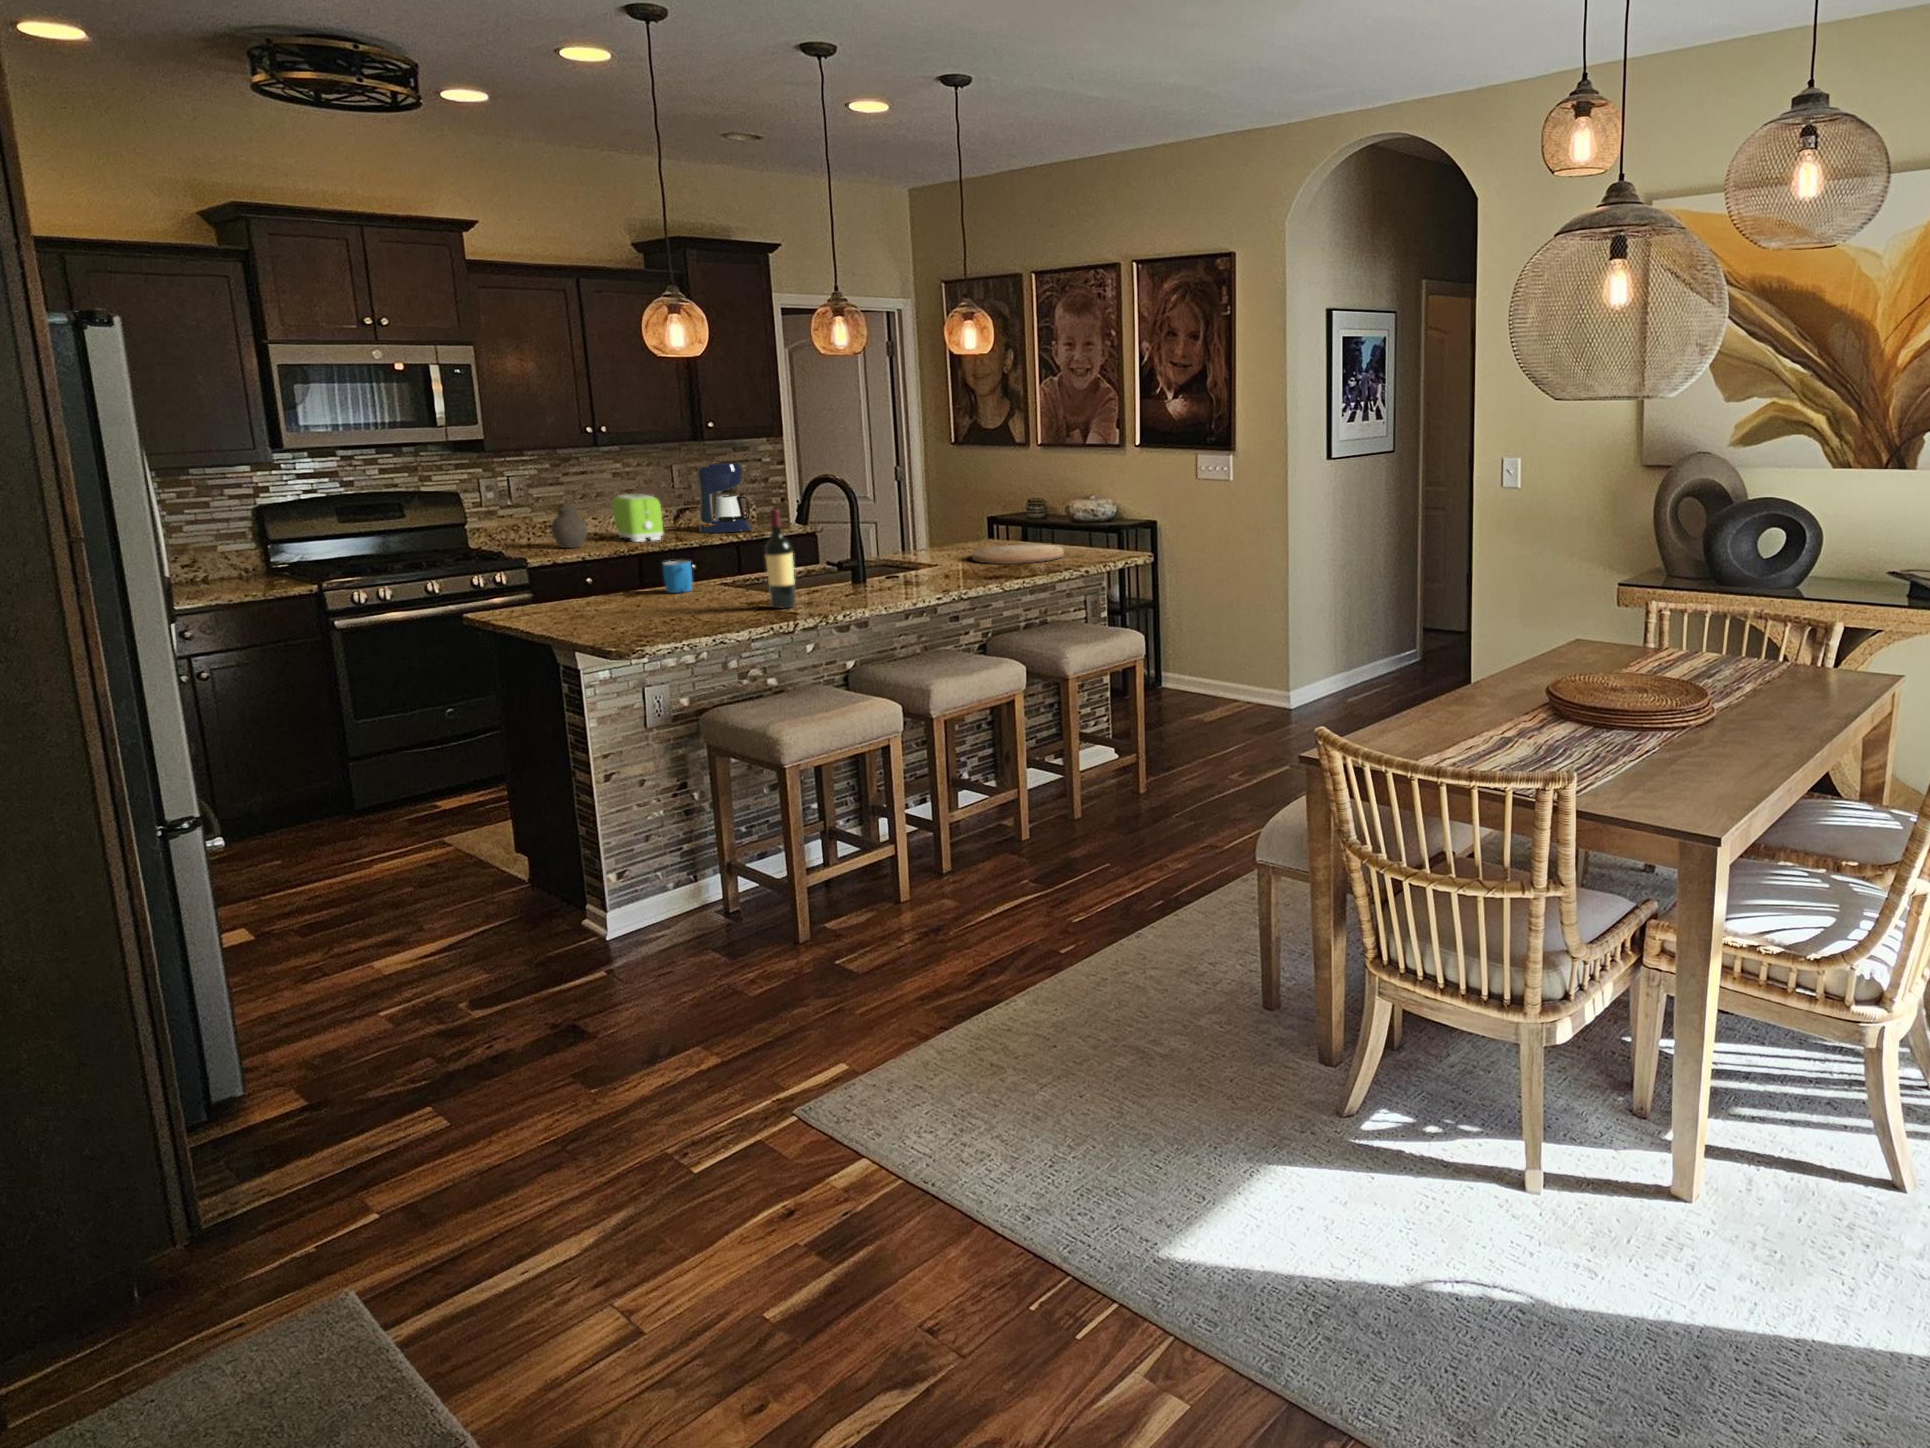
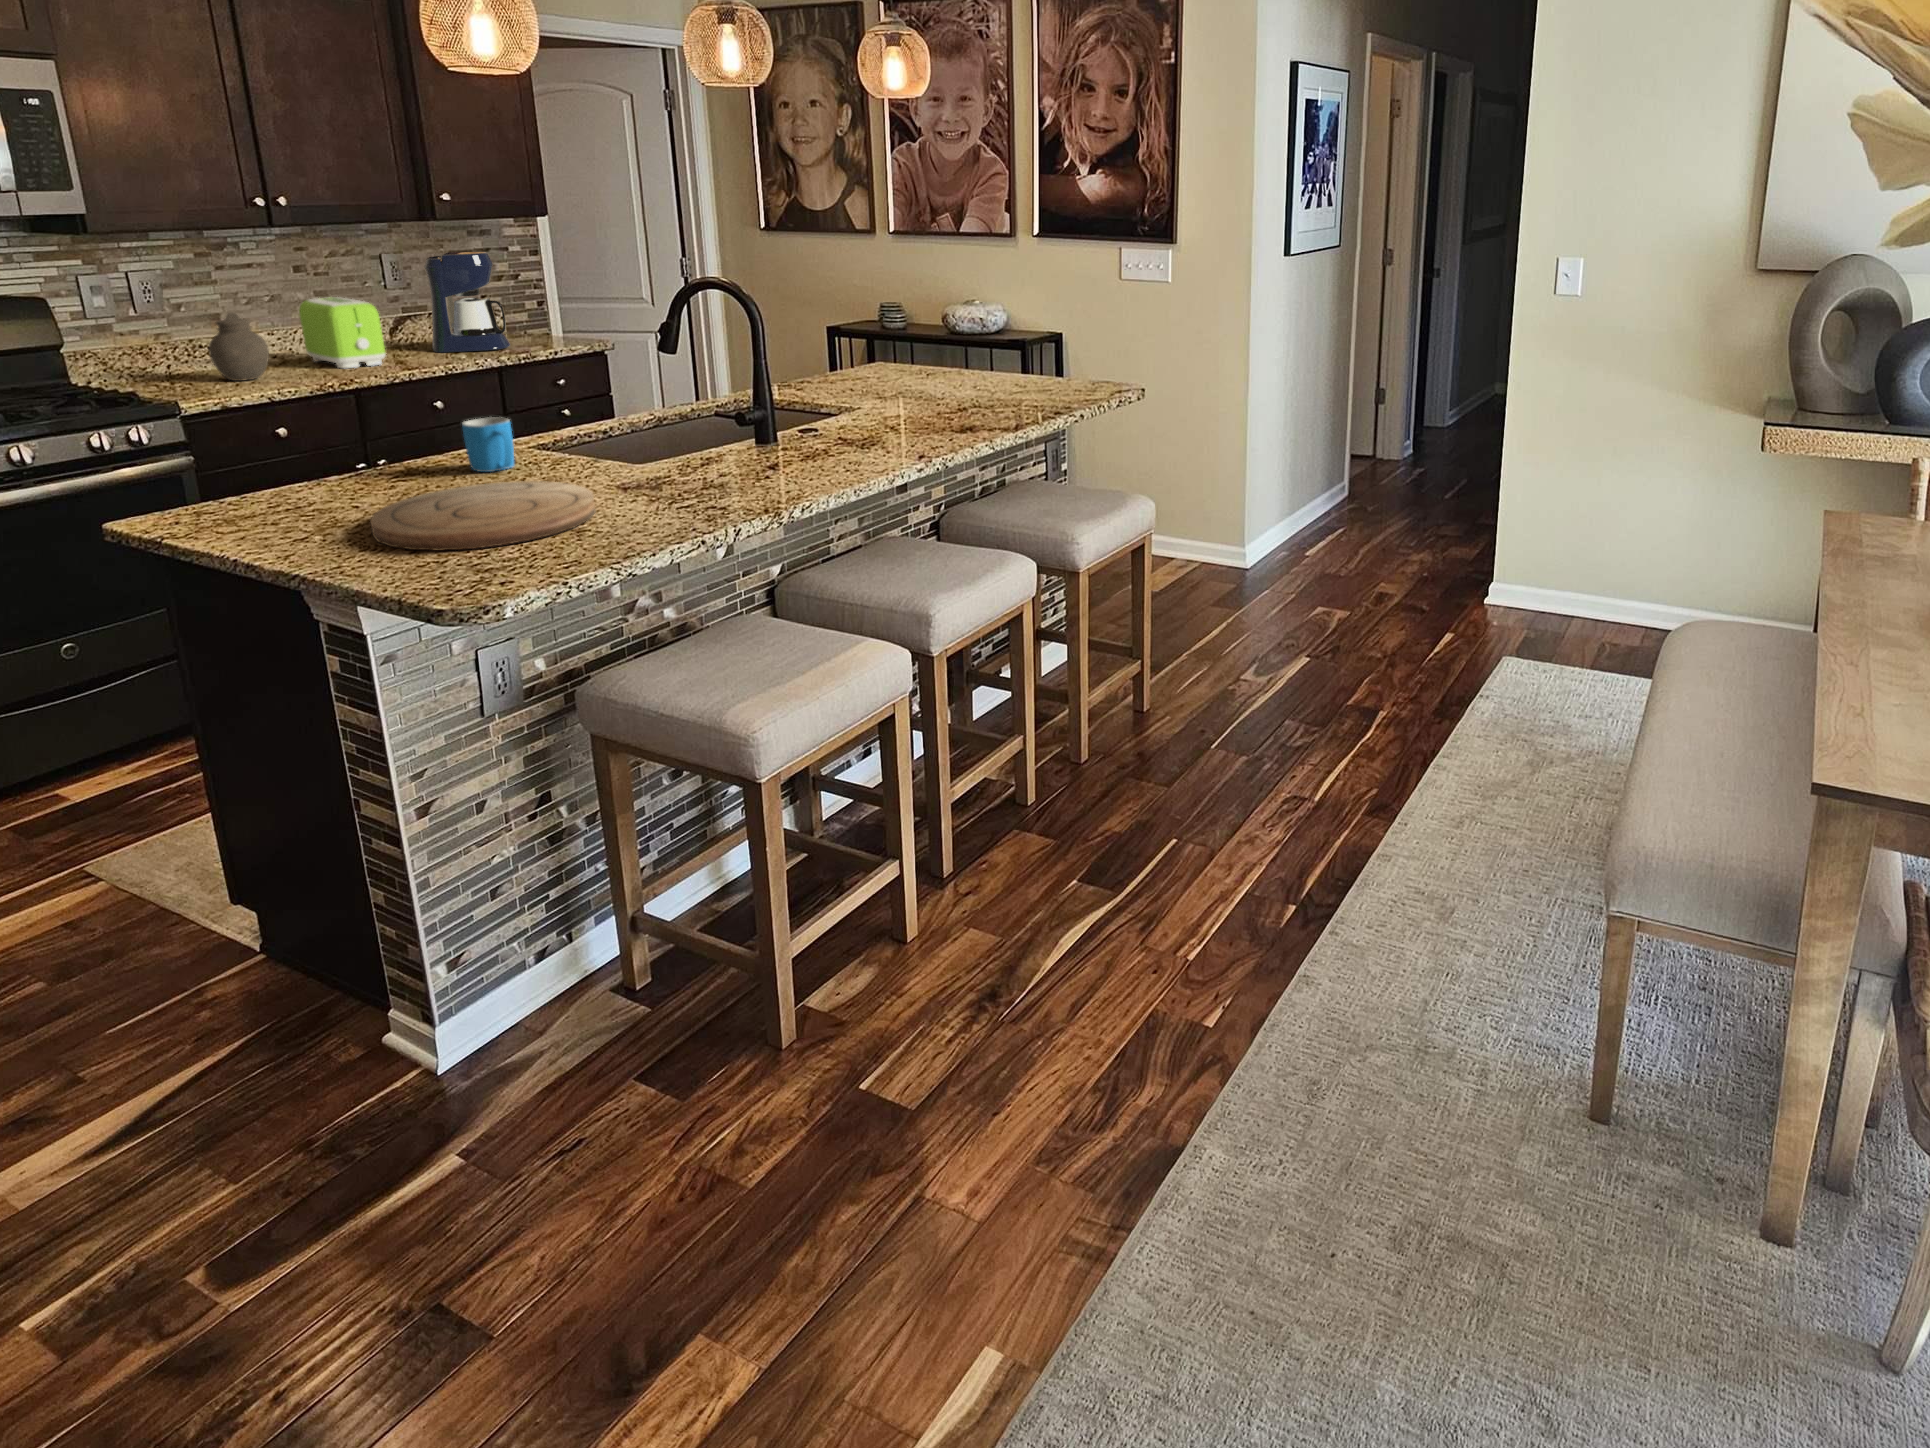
wine bottle: present [765,509,795,608] -> none [672,339,724,503]
cutting board: present [972,545,1063,564] -> present [370,481,595,551]

